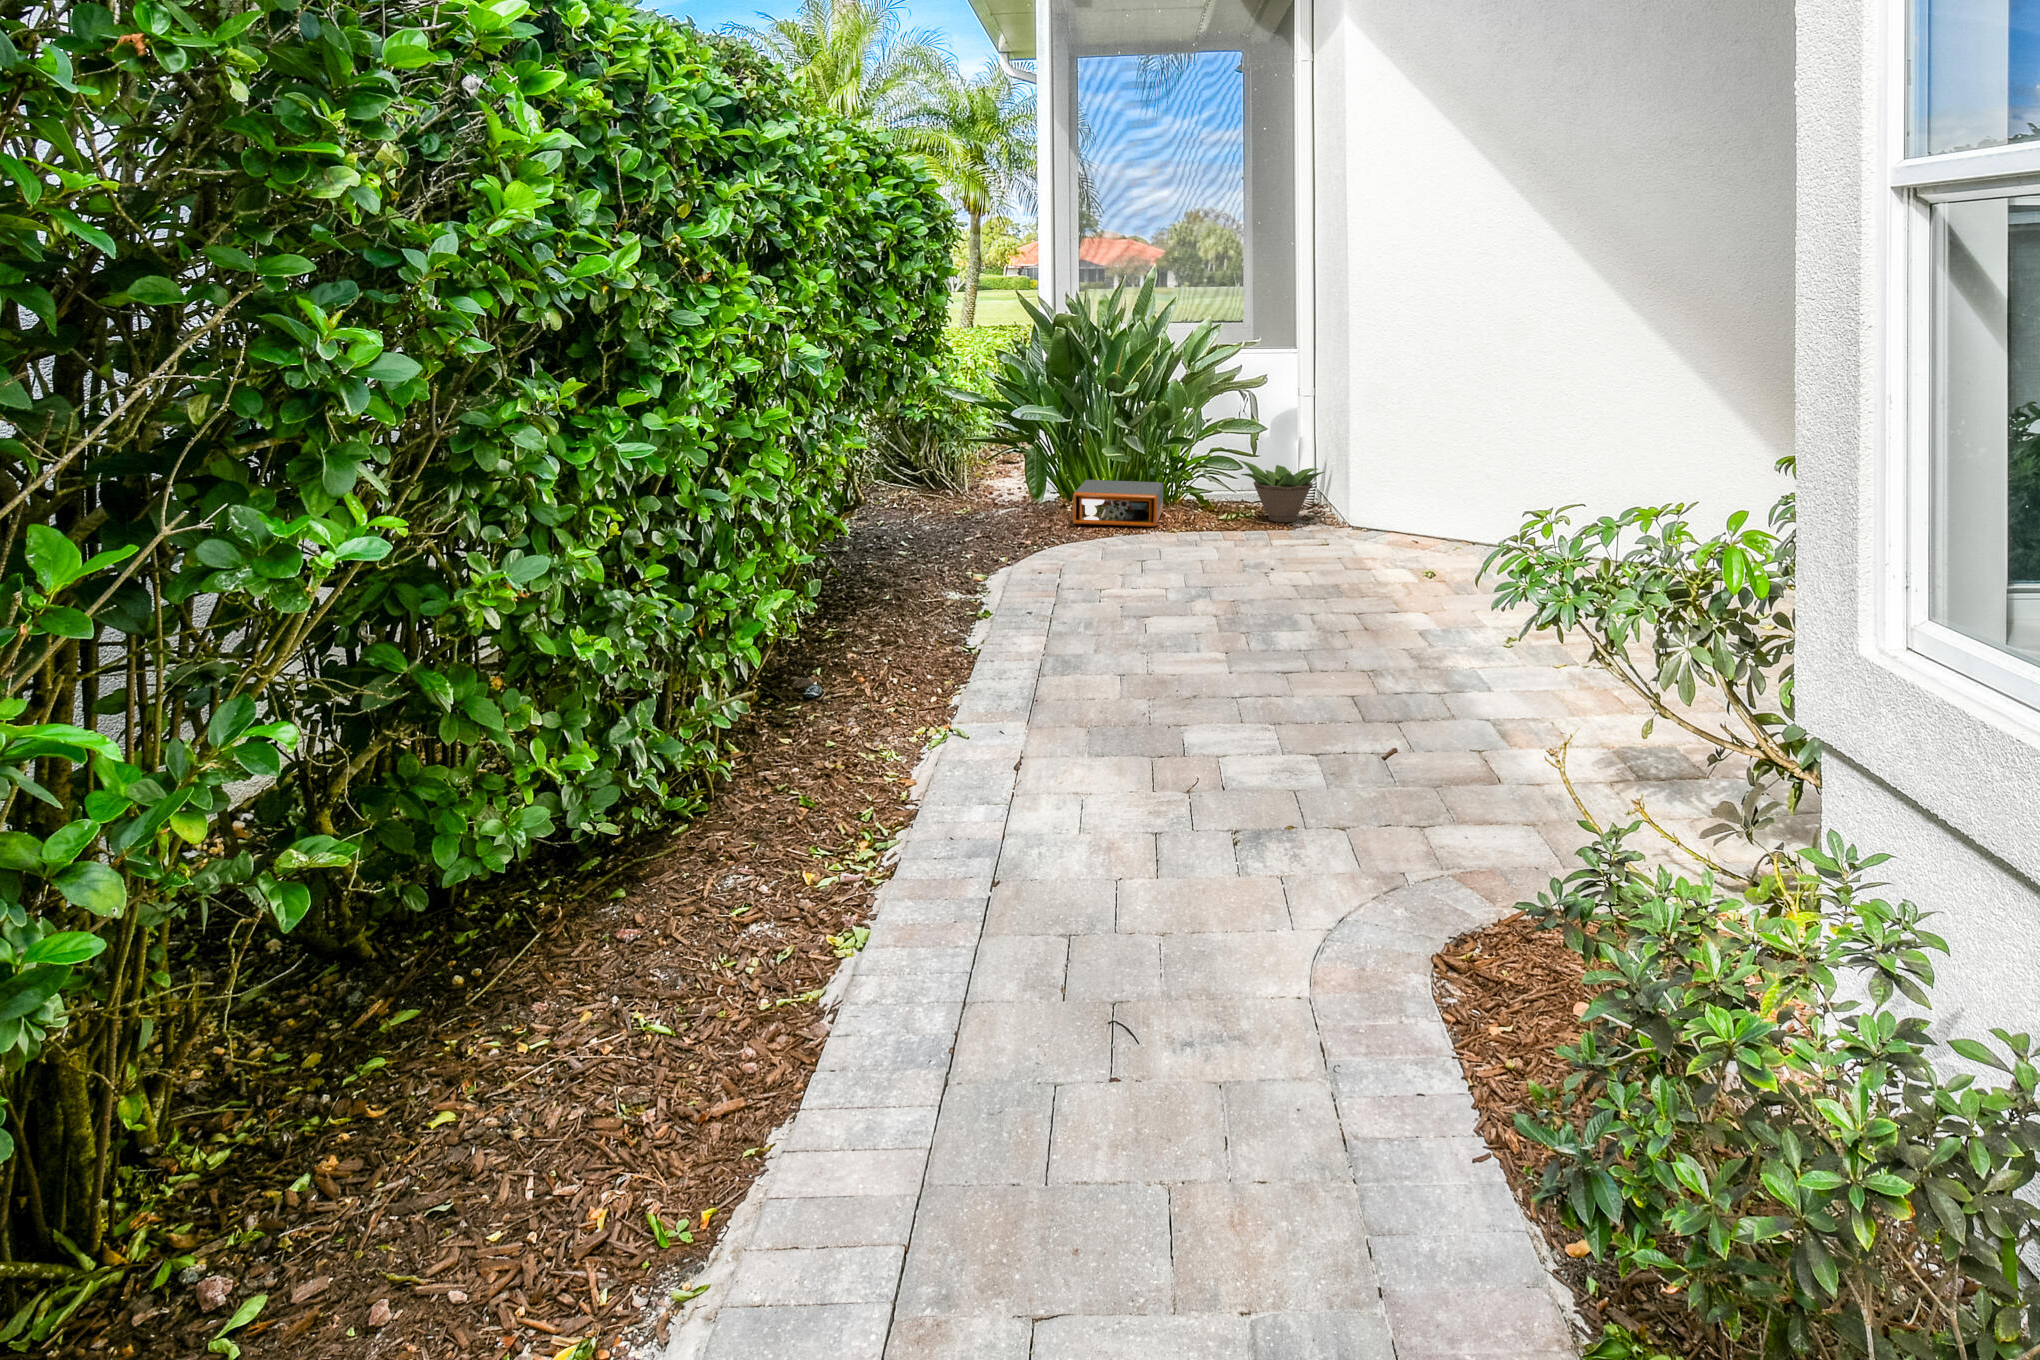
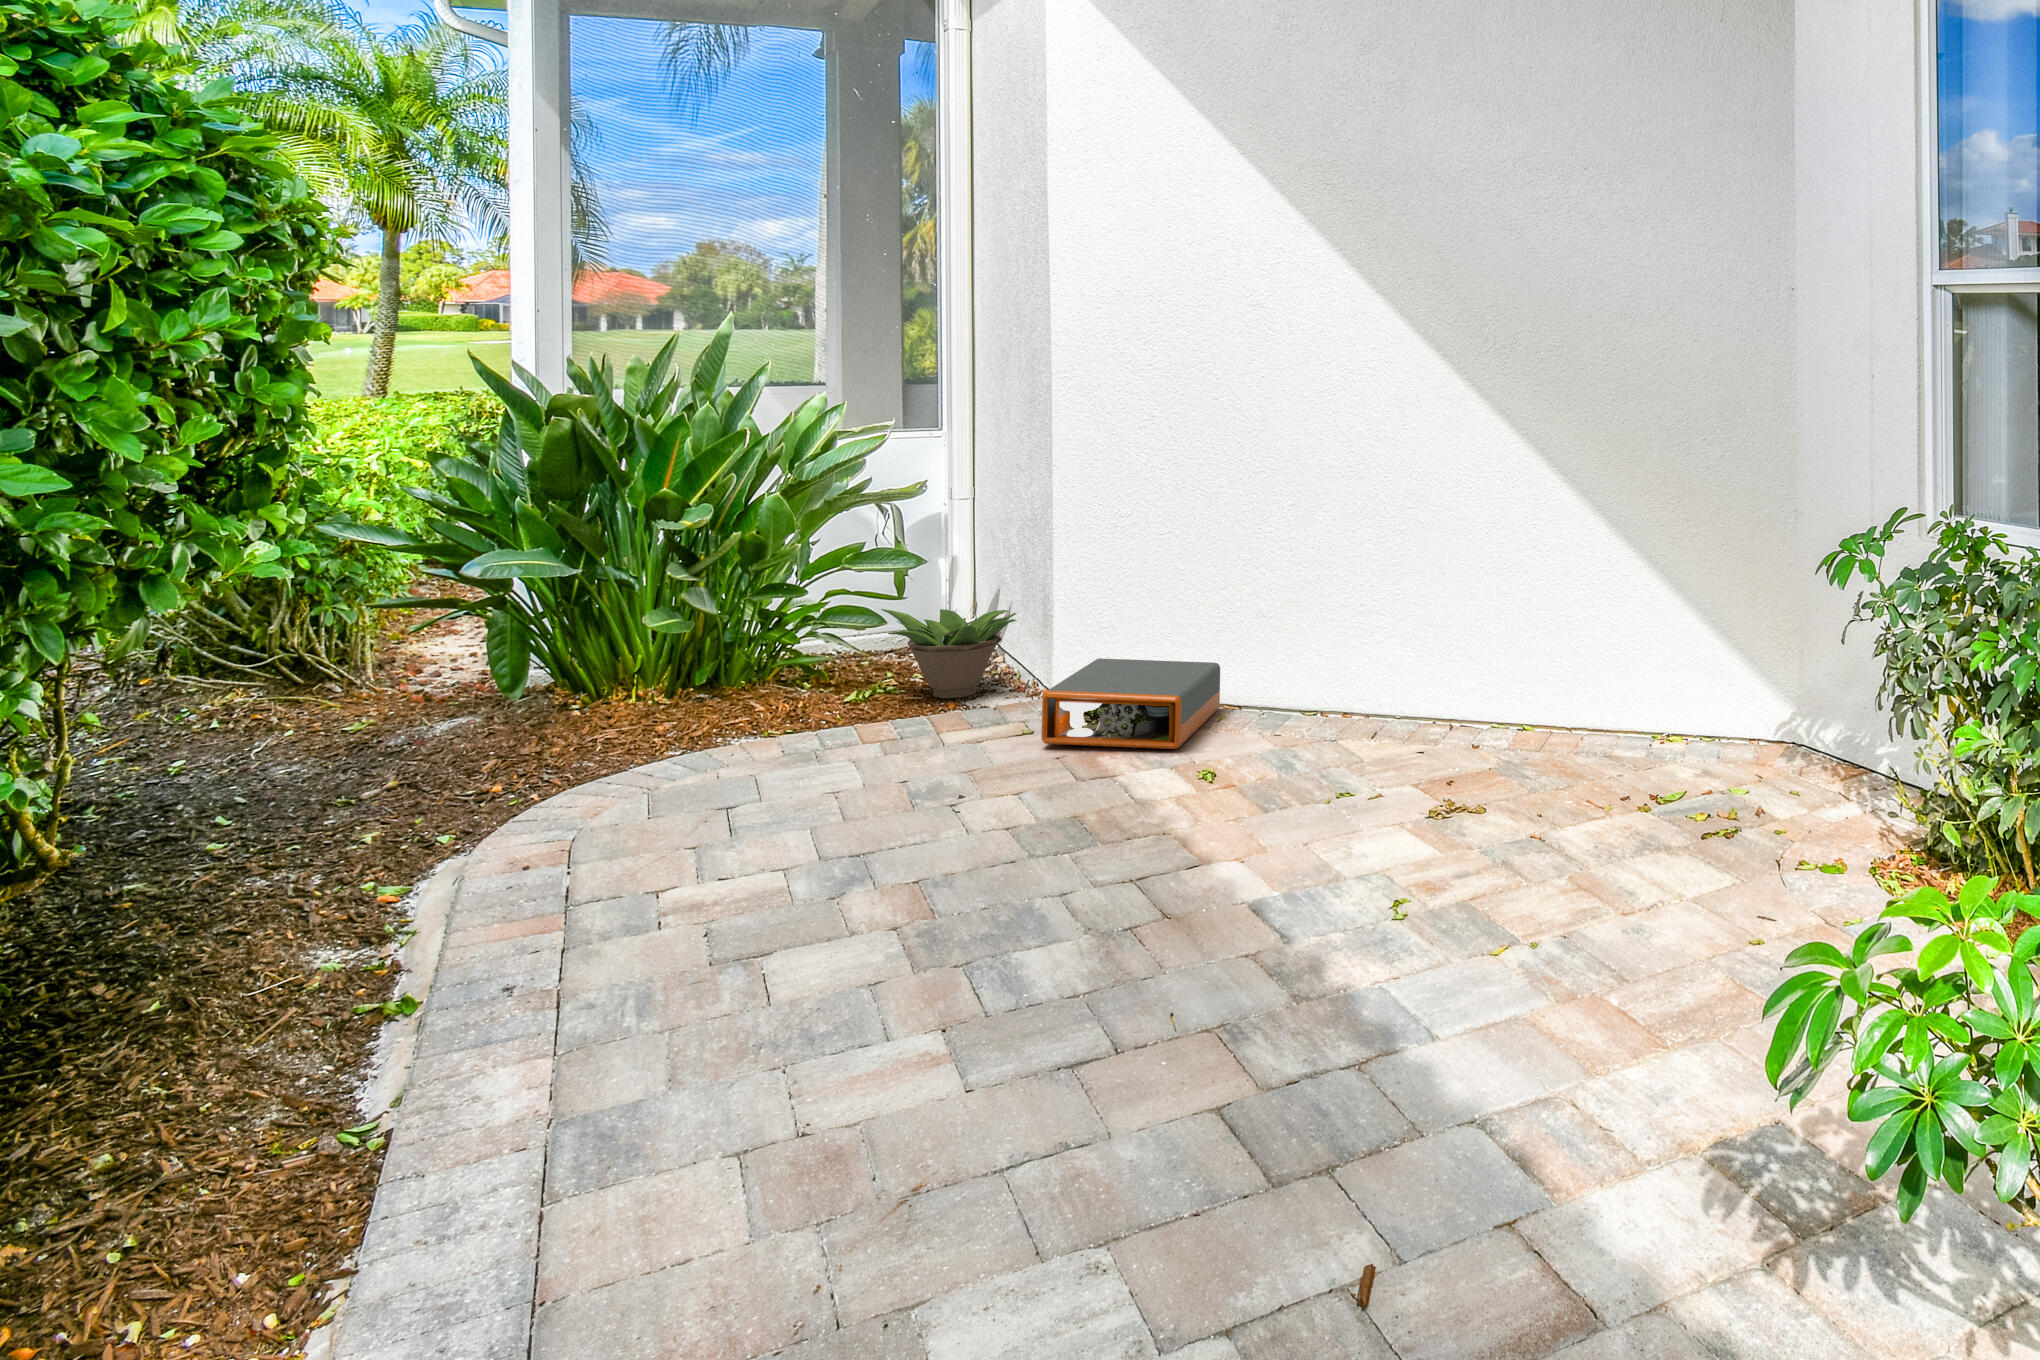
storage box: present [1072,480,1163,527] -> present [1041,658,1220,749]

